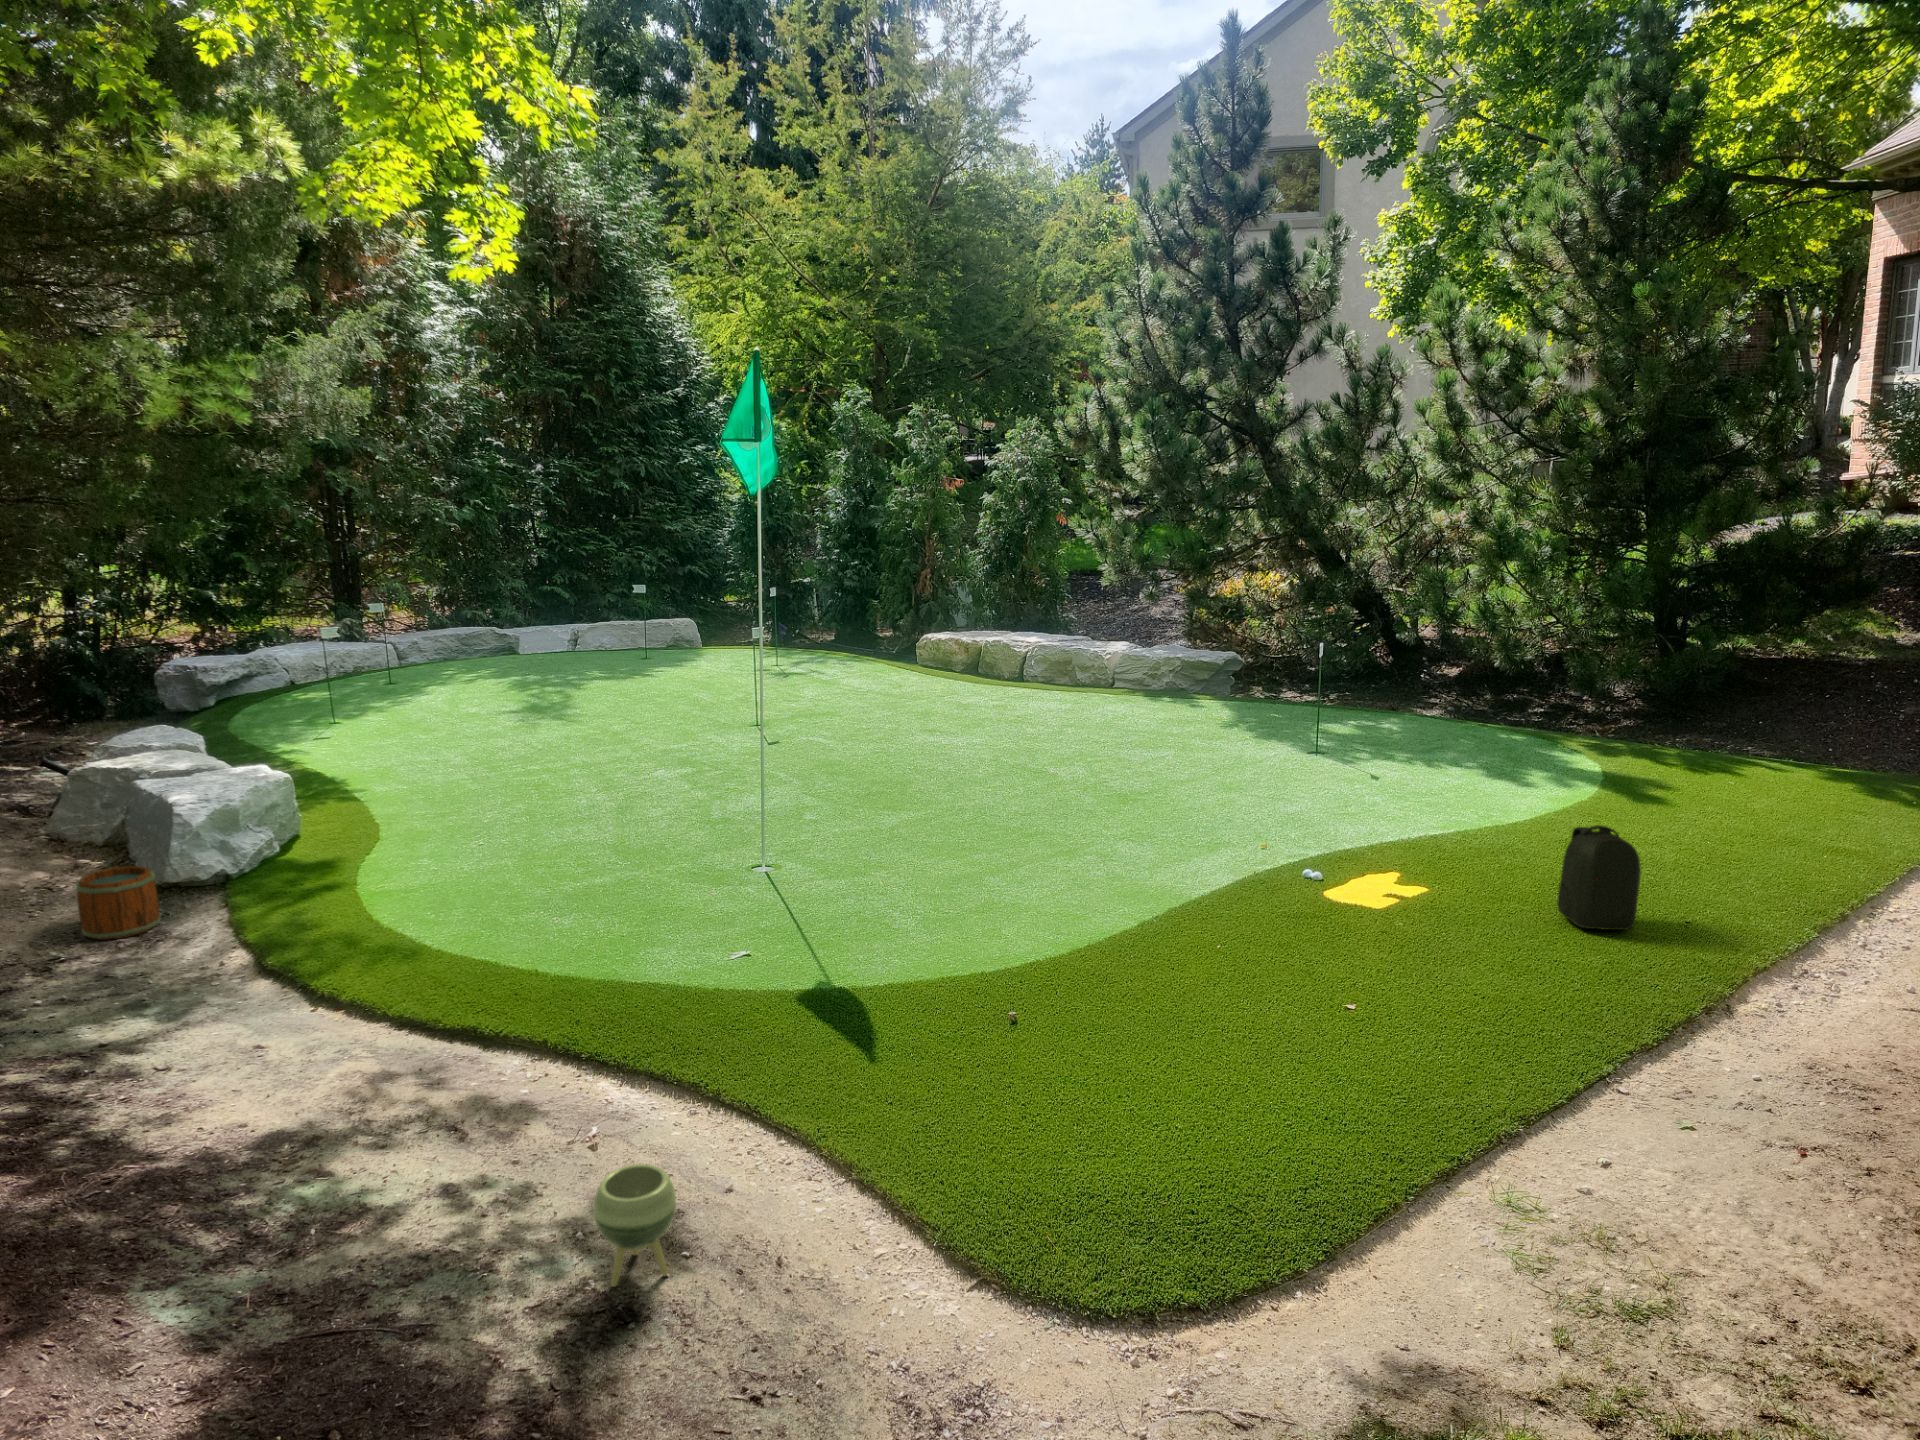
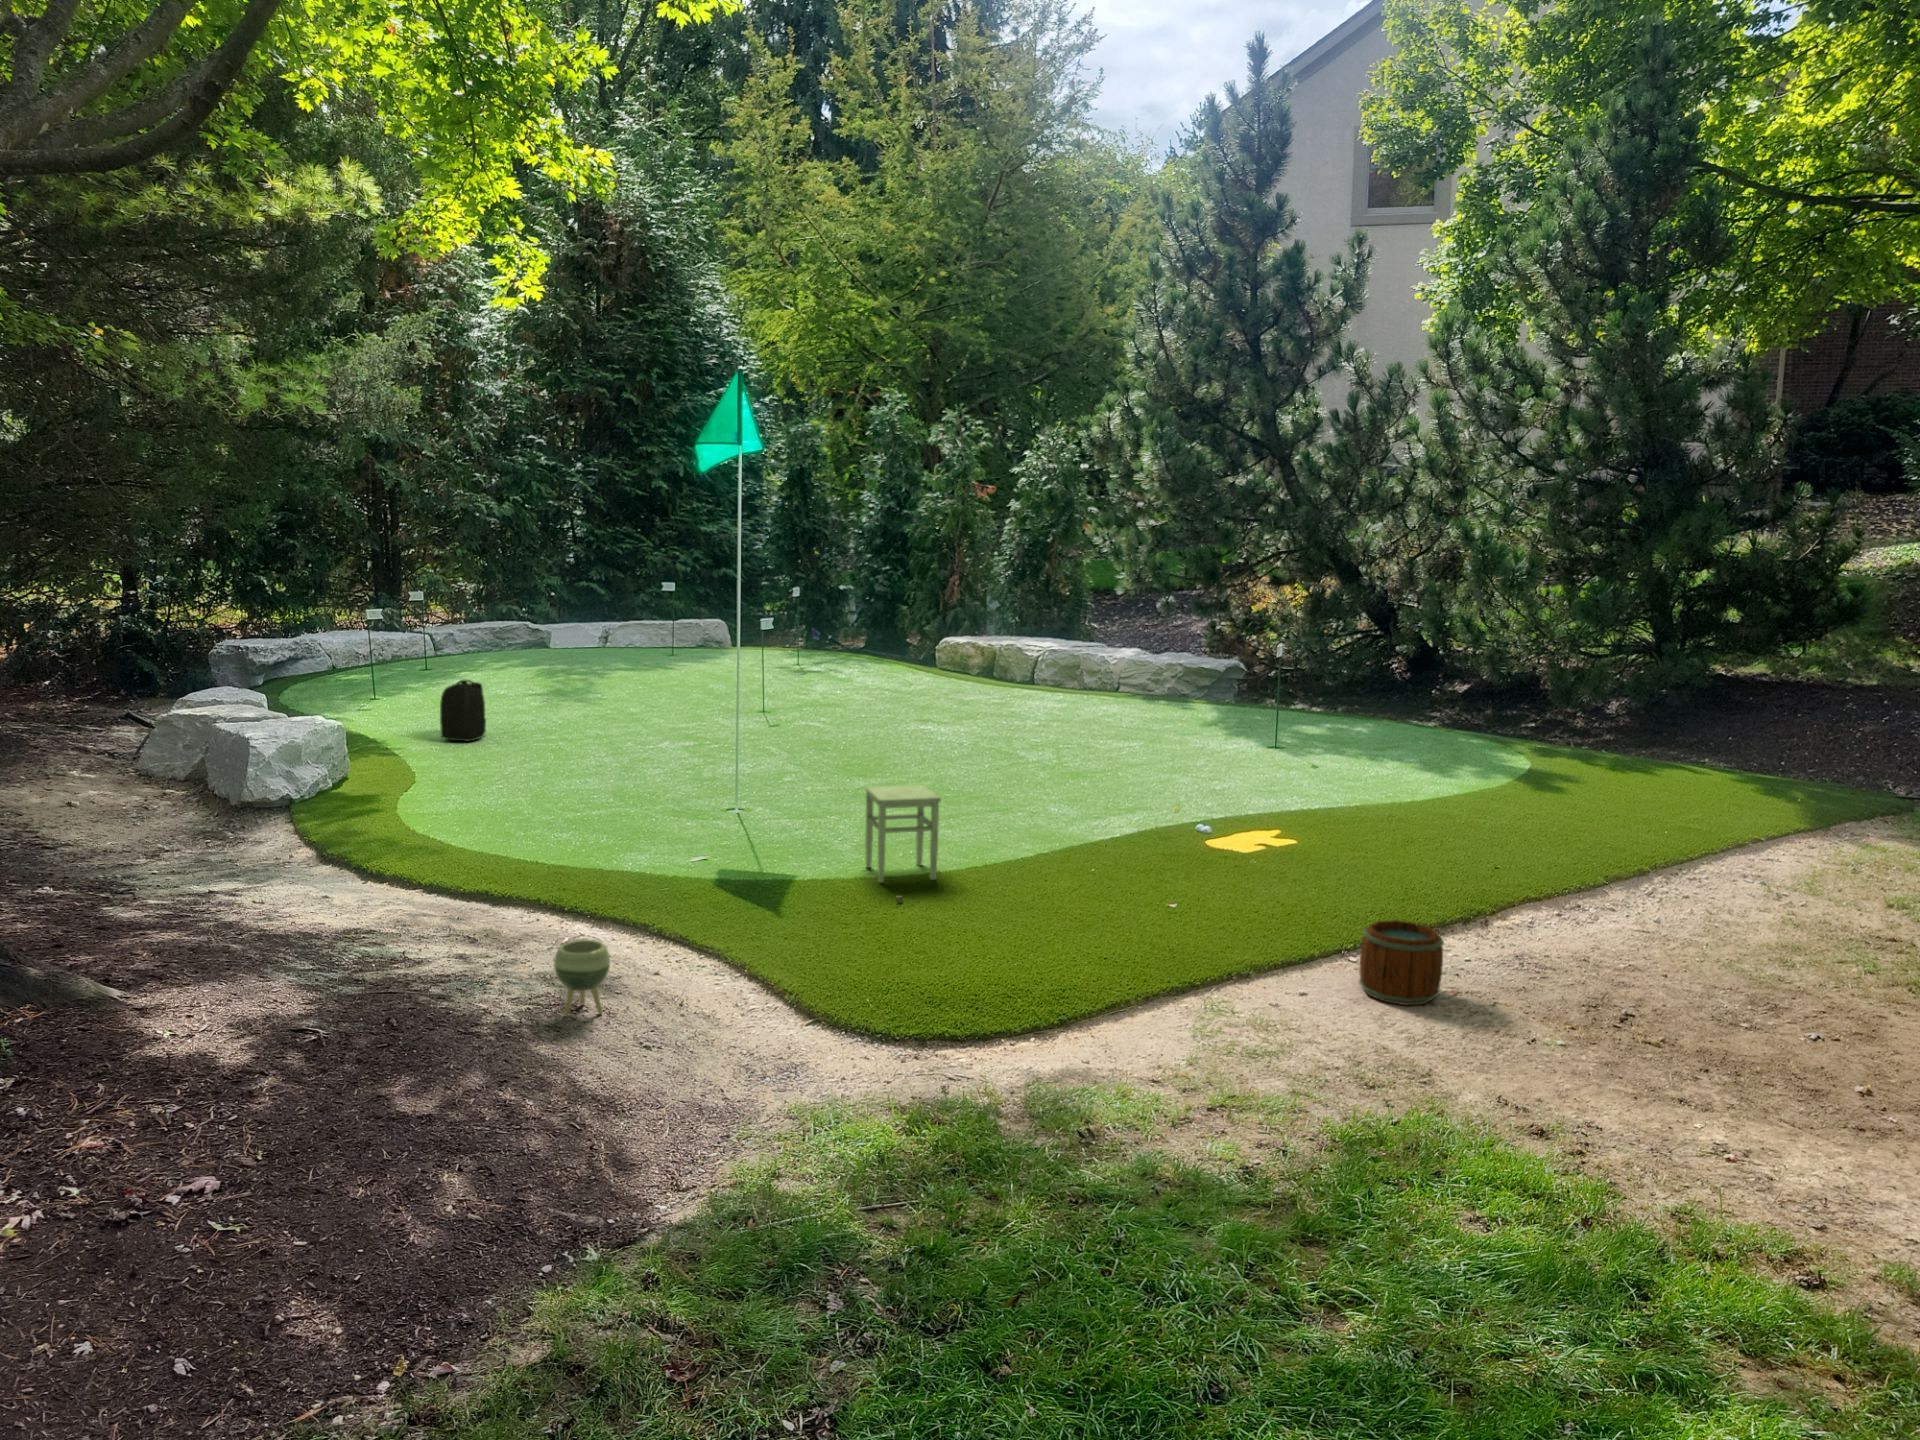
backpack: present [1557,825,1641,930] -> present [440,679,486,741]
stool: none [950,852,1051,983] -> present [865,785,941,883]
bucket: present [76,866,160,940] -> present [1359,920,1444,1005]

